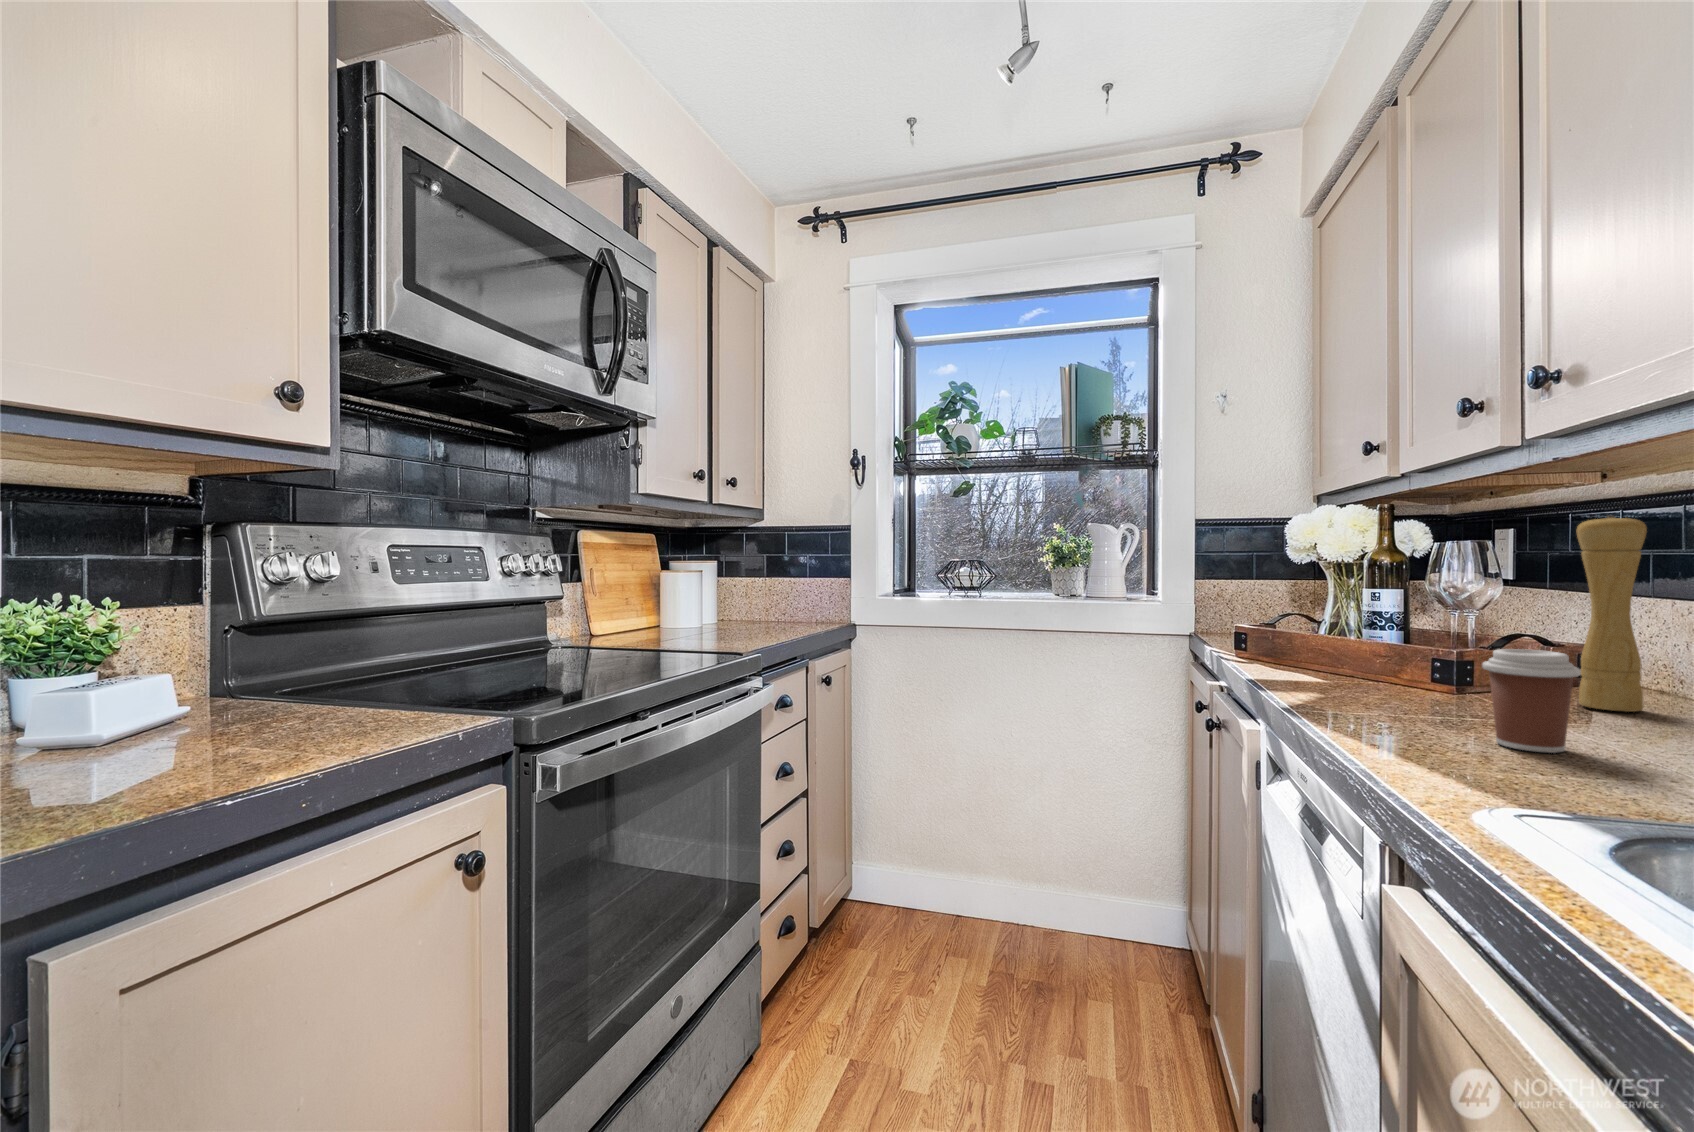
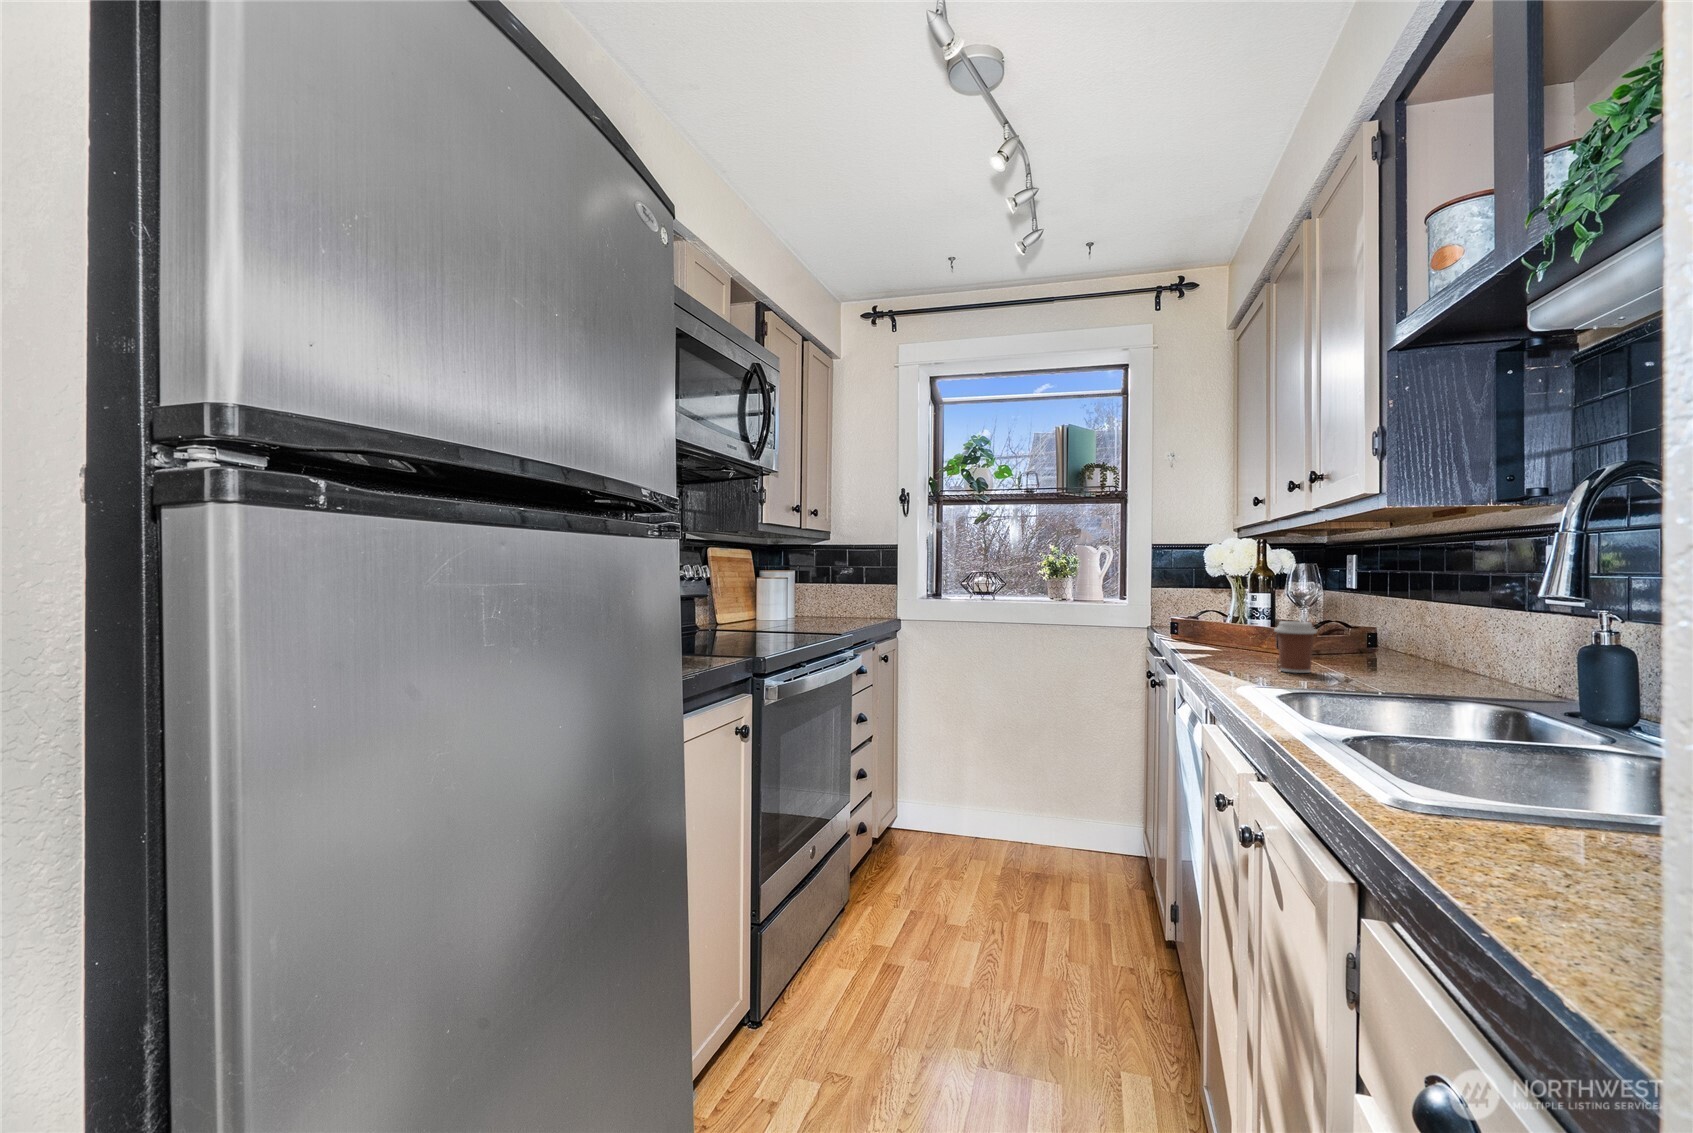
pepper mill: present [1577,515,1647,712] -> none [1348,550,1382,661]

